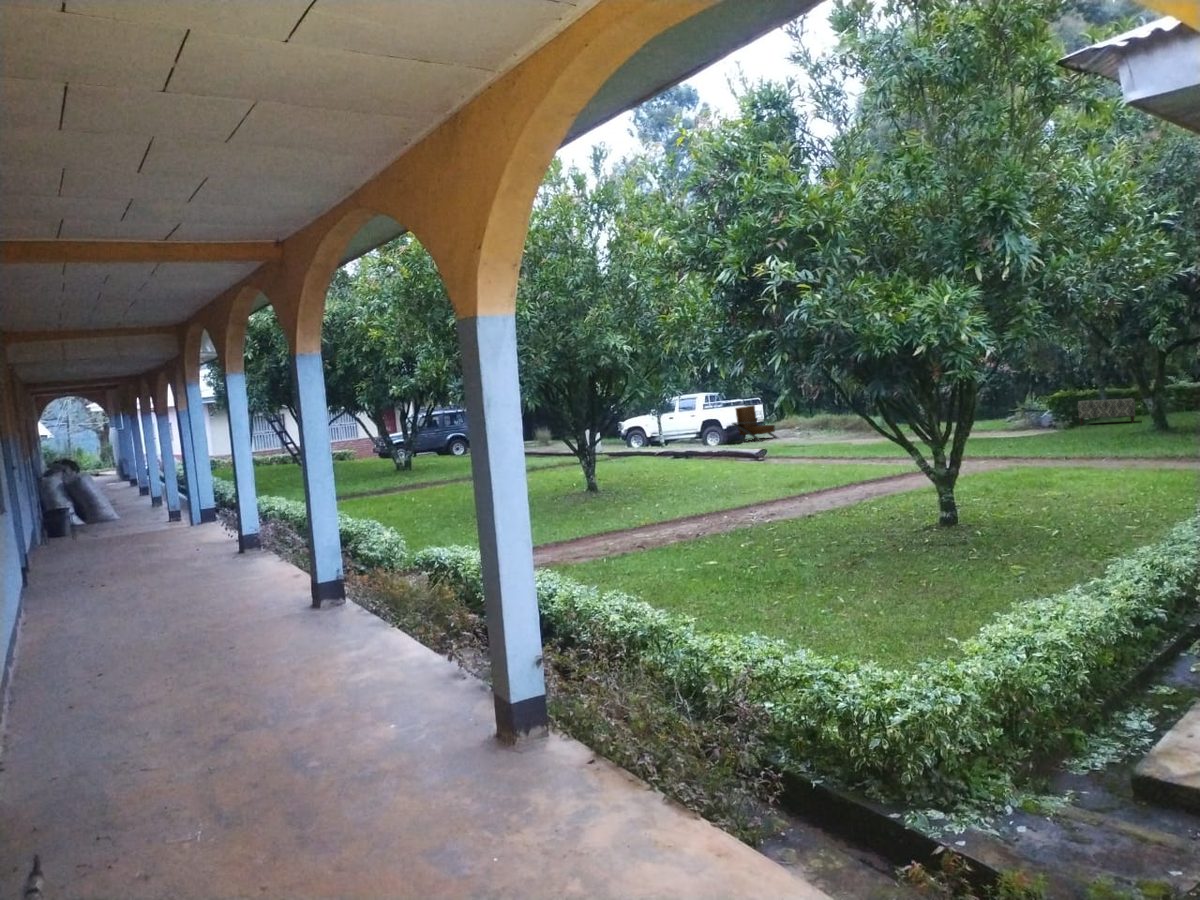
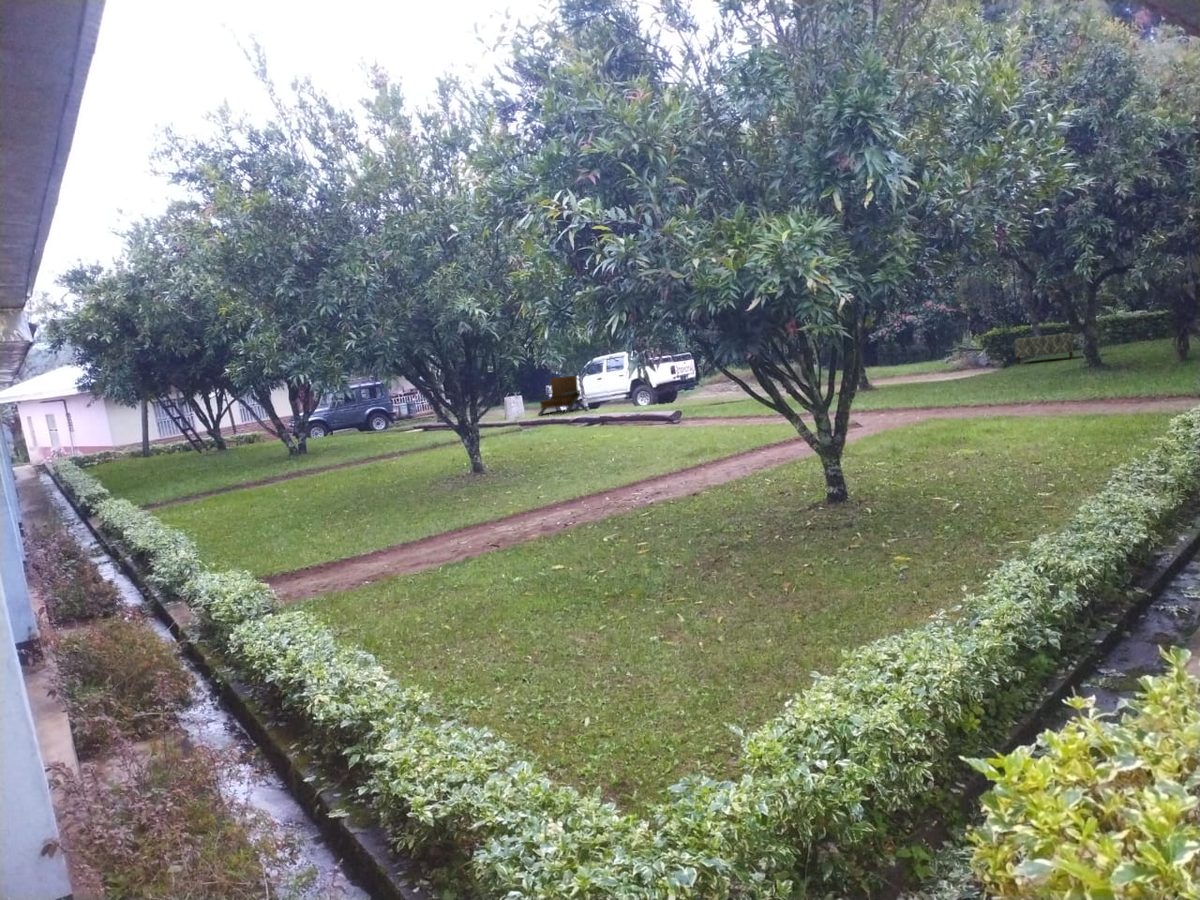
lounge chair: present [732,405,778,443] -> present [536,376,584,416]

